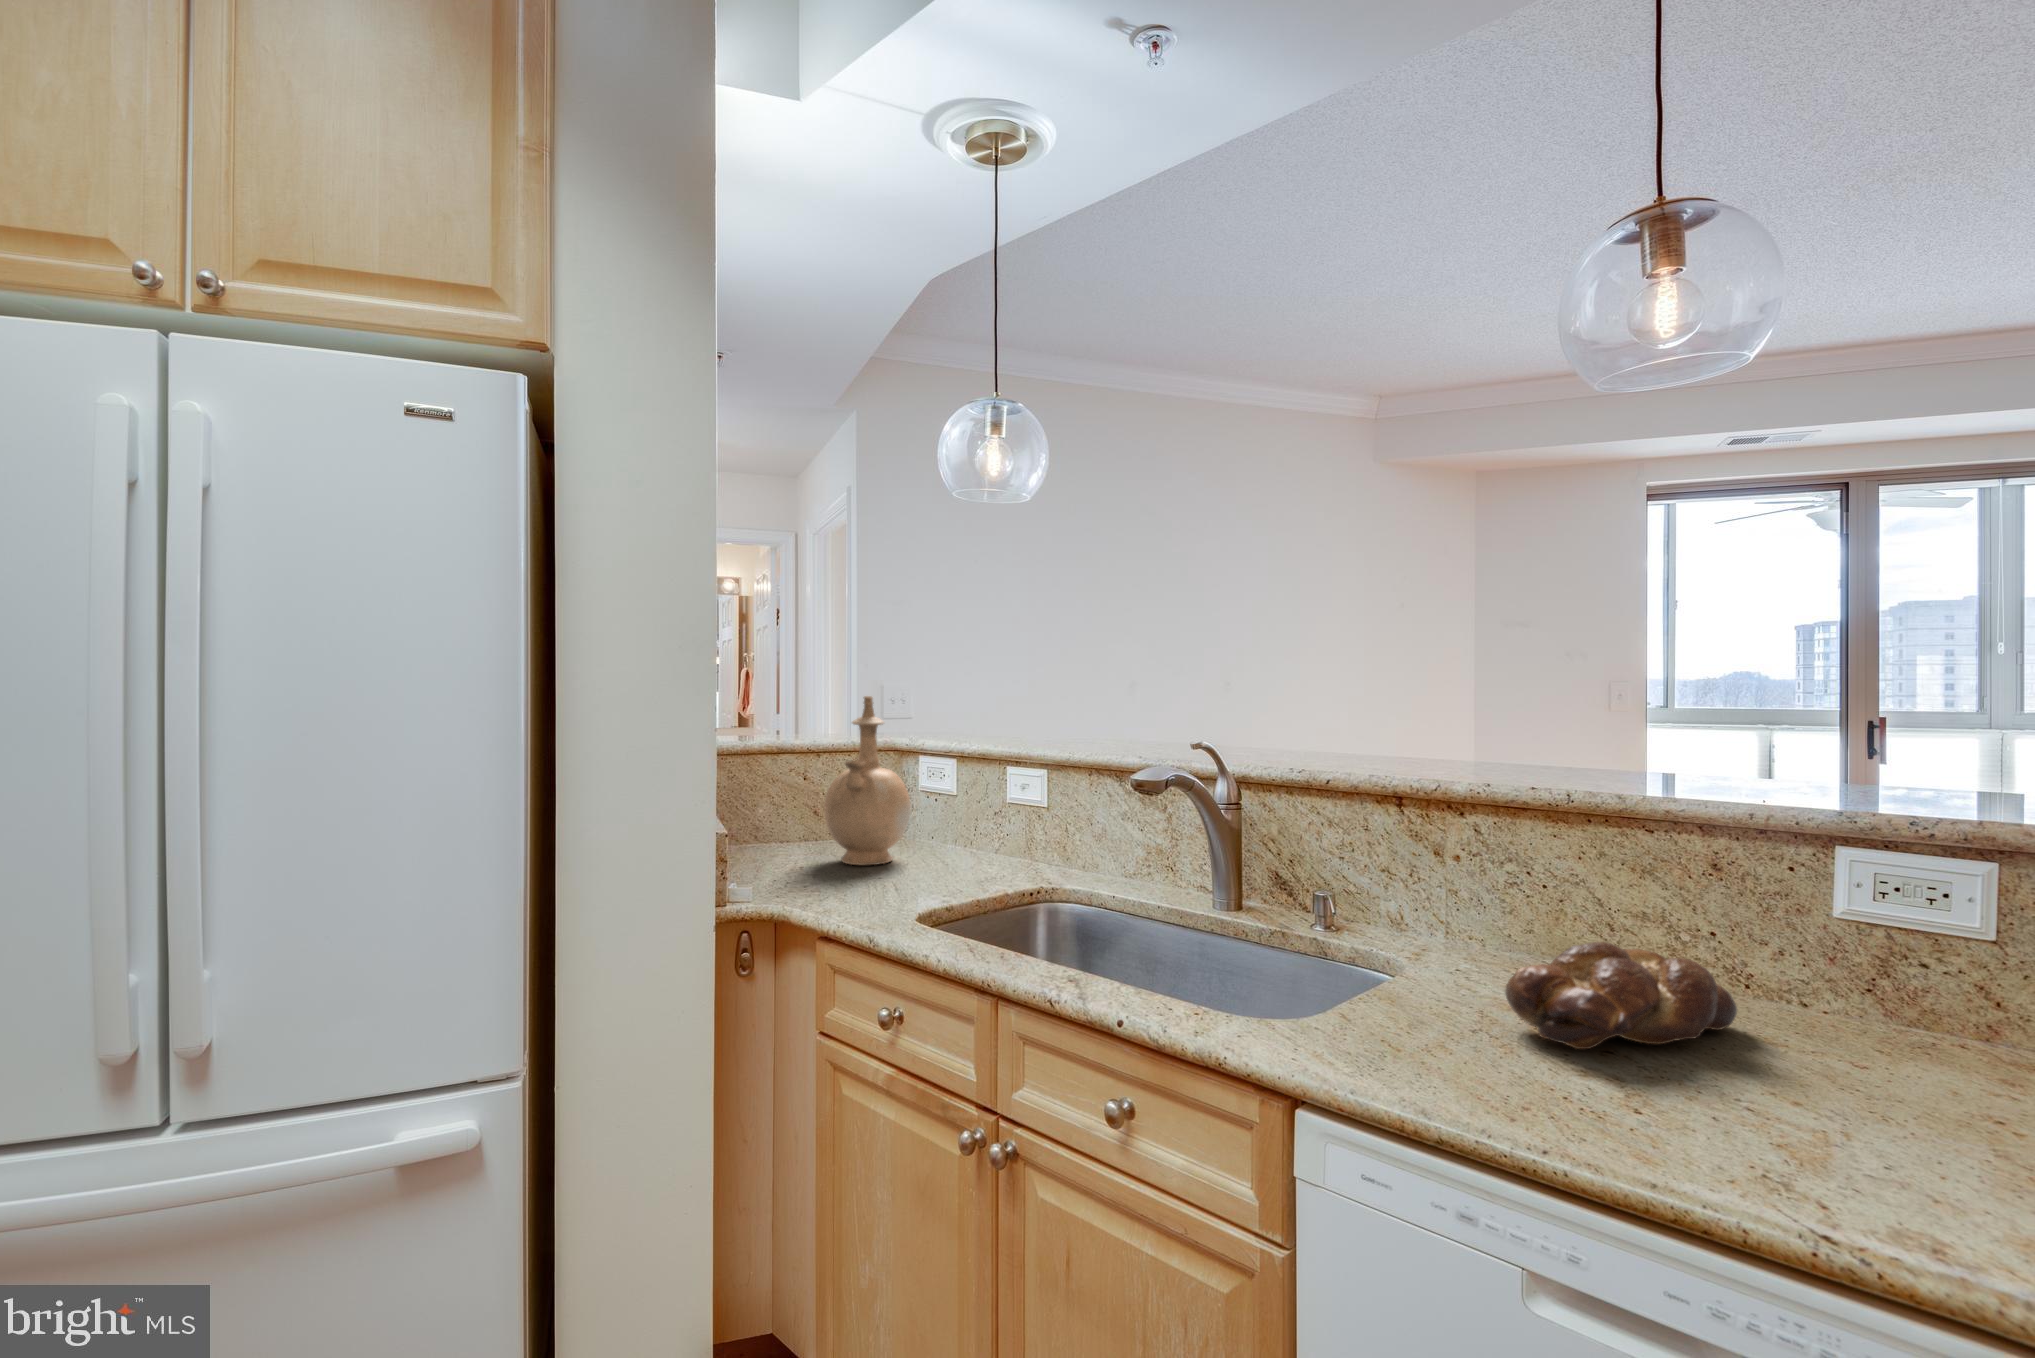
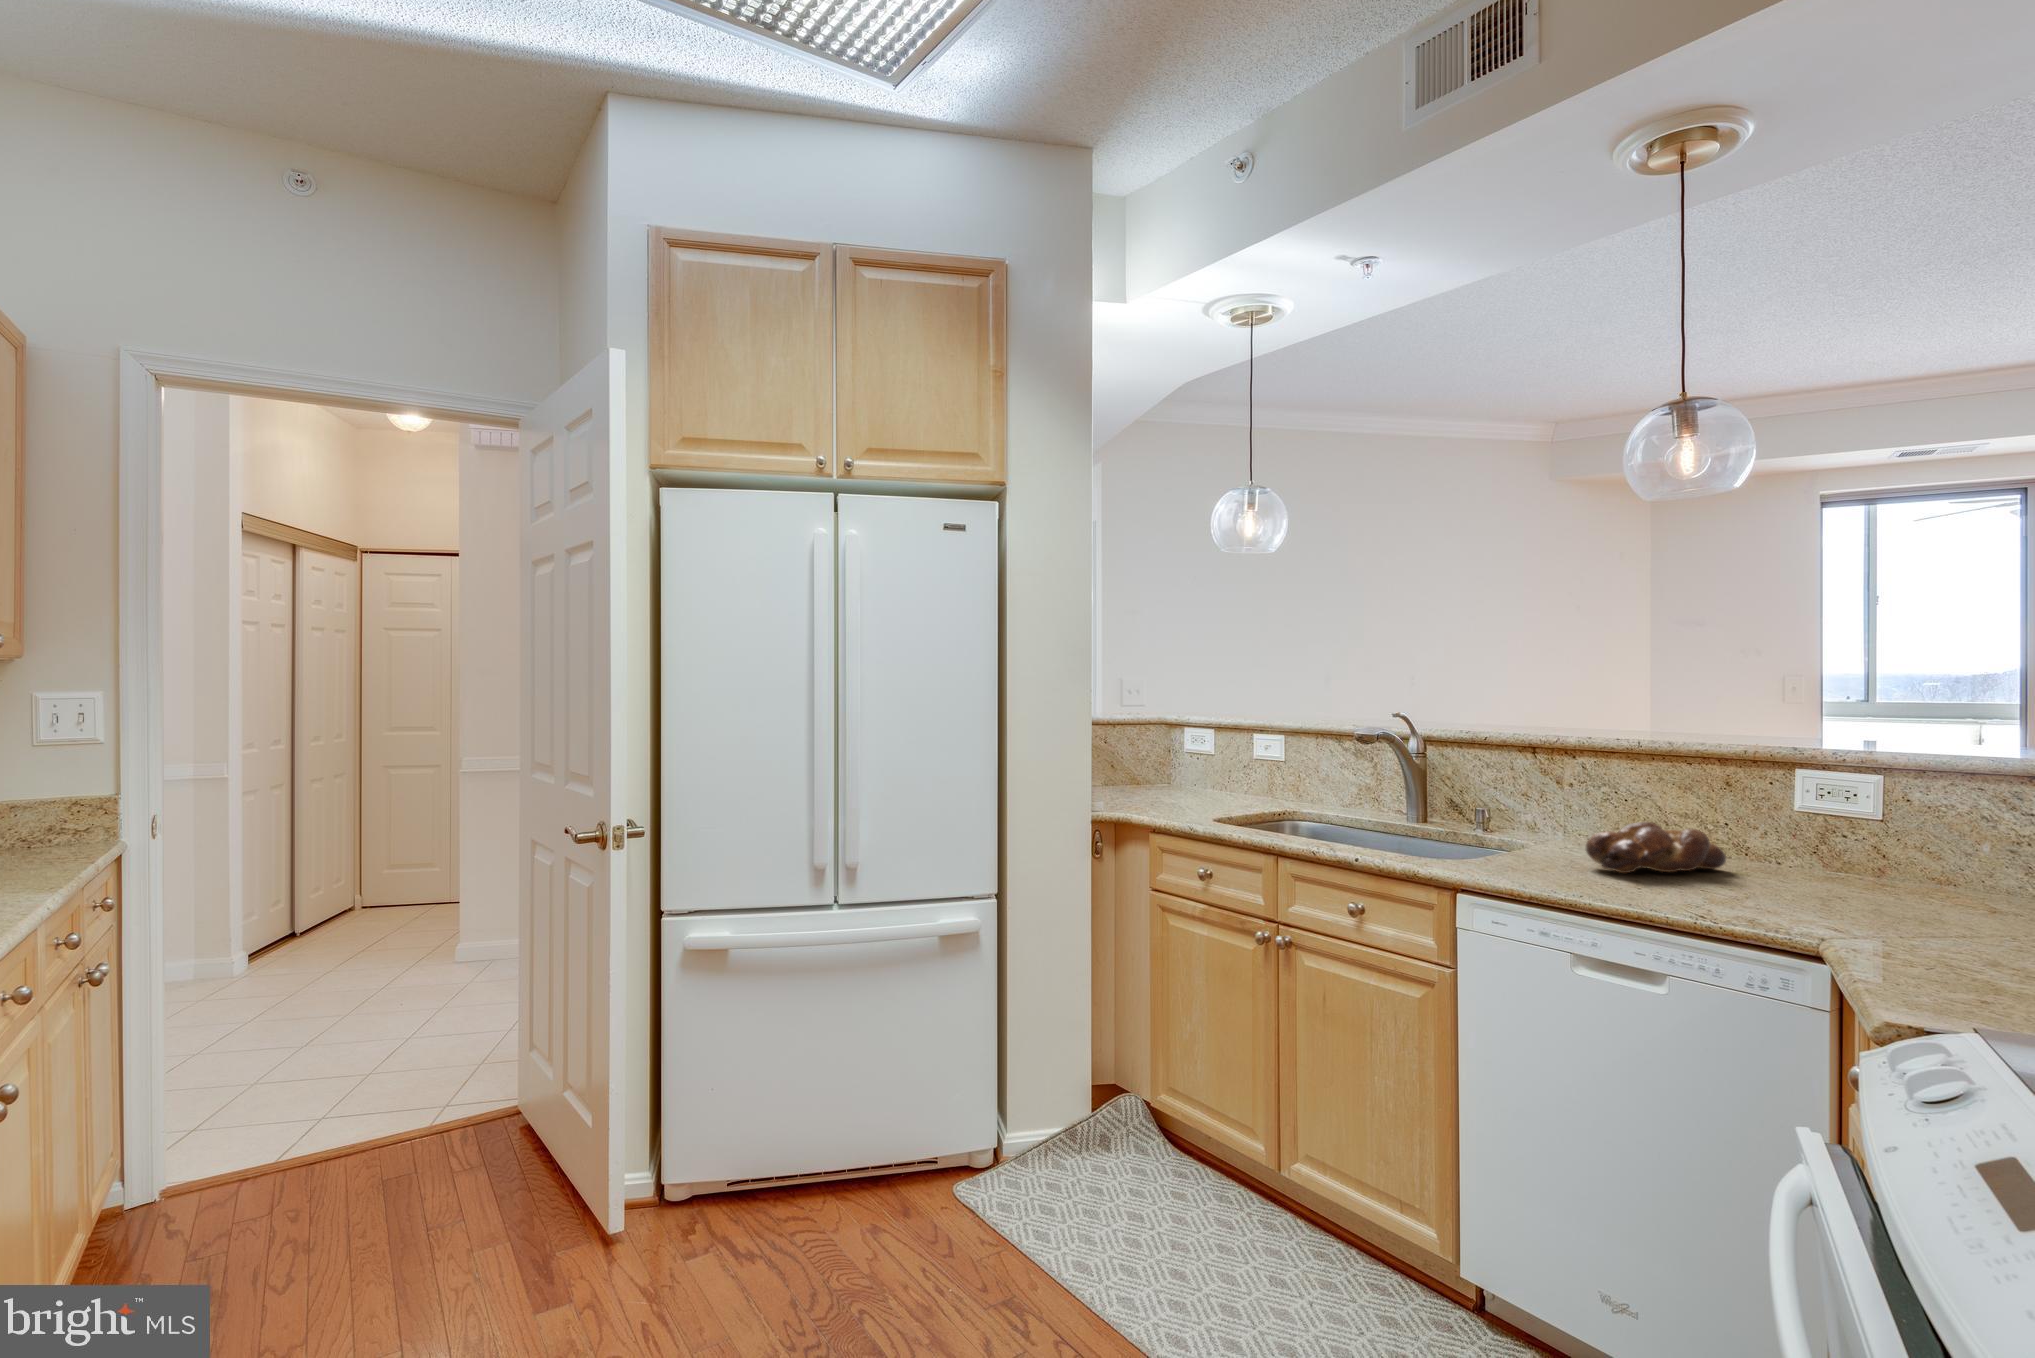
vase: present [824,696,911,865] -> none [1127,684,1186,799]

